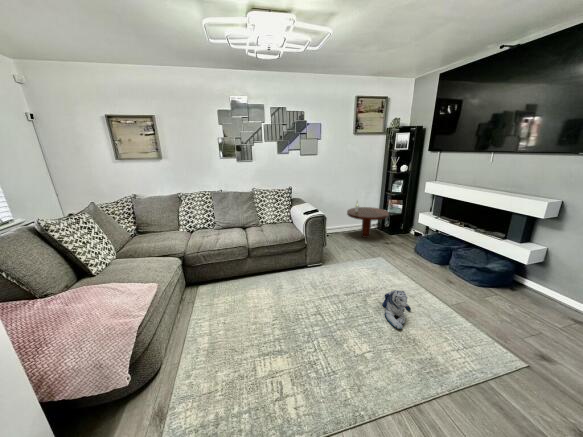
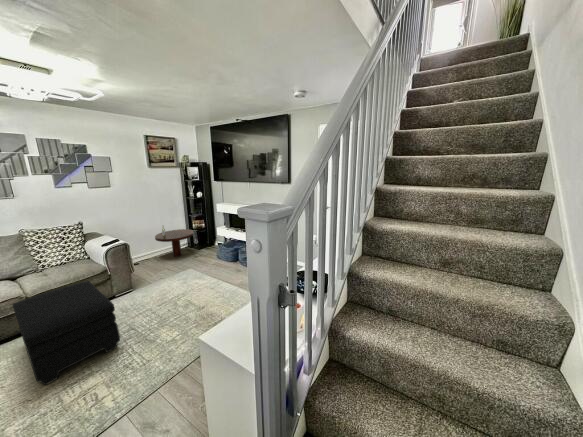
ottoman: none [236,246,308,341] -> present [13,281,120,385]
plush toy: present [382,290,411,329] -> none [190,285,210,313]

